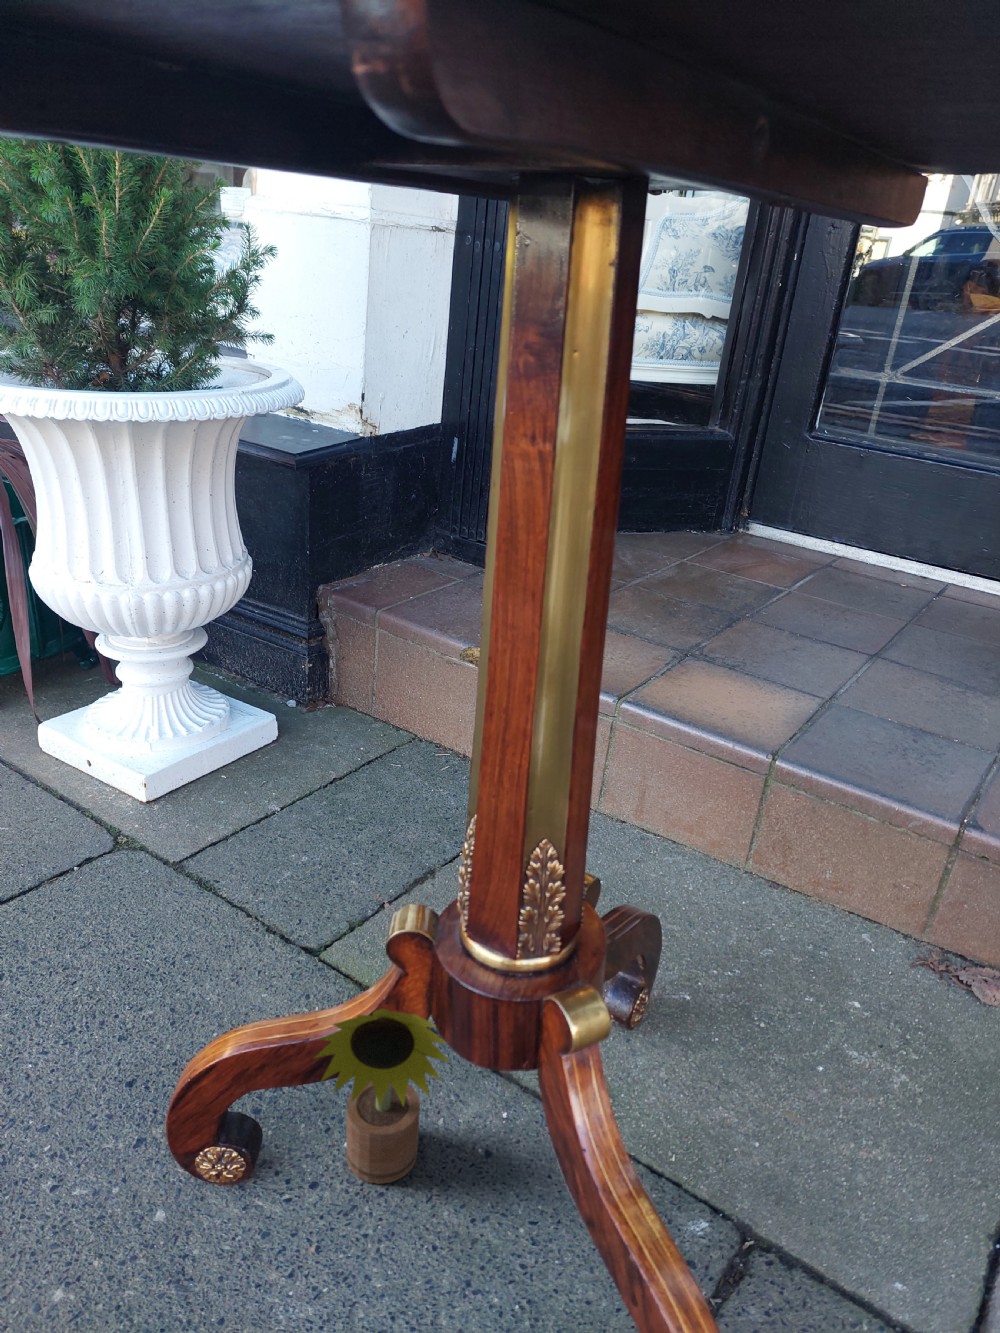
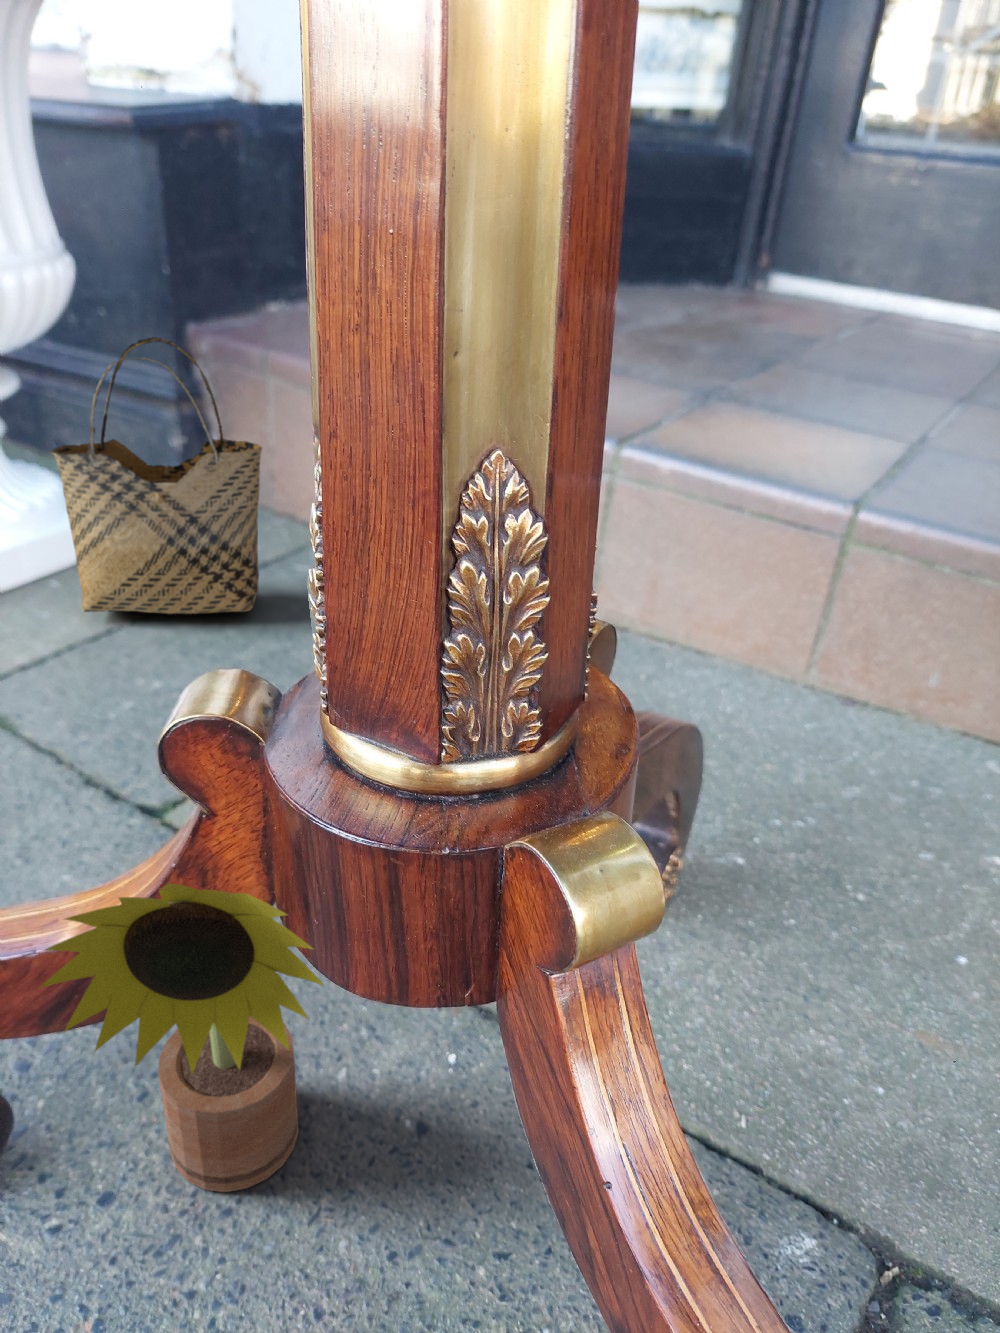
woven basket: none [237,623,375,807] -> present [51,337,262,614]

